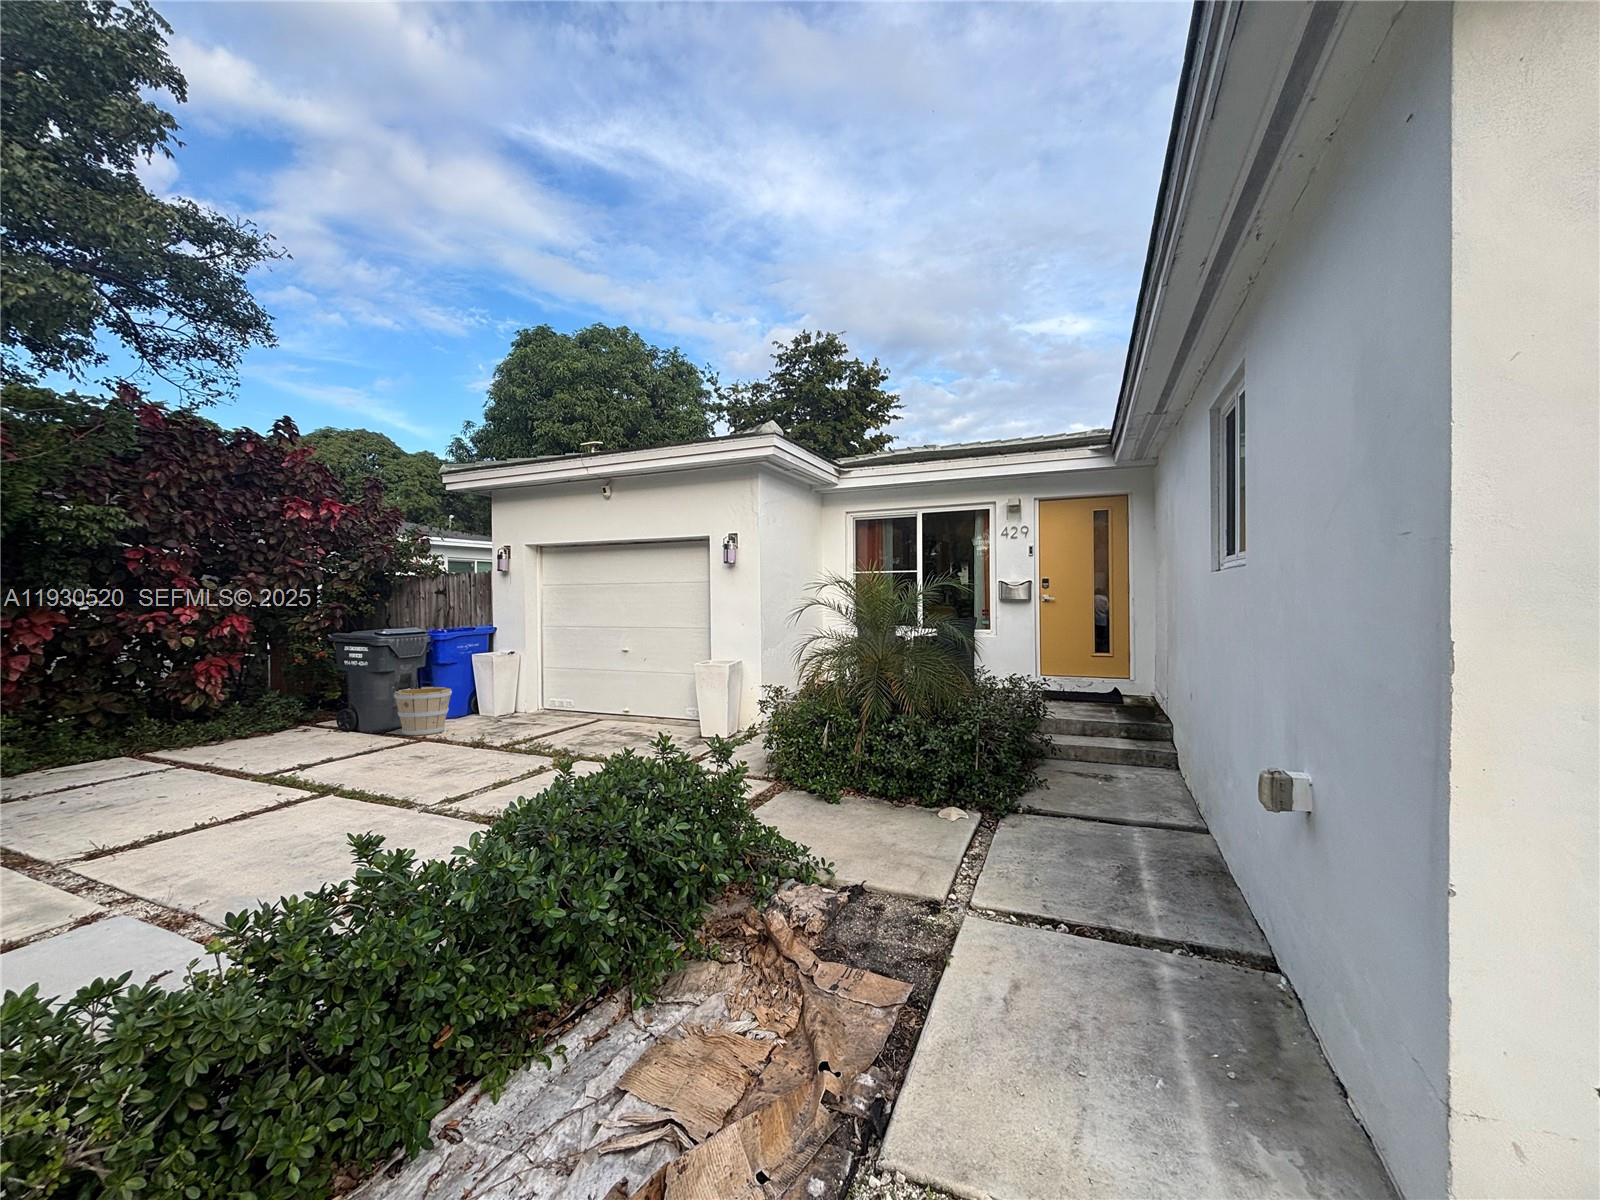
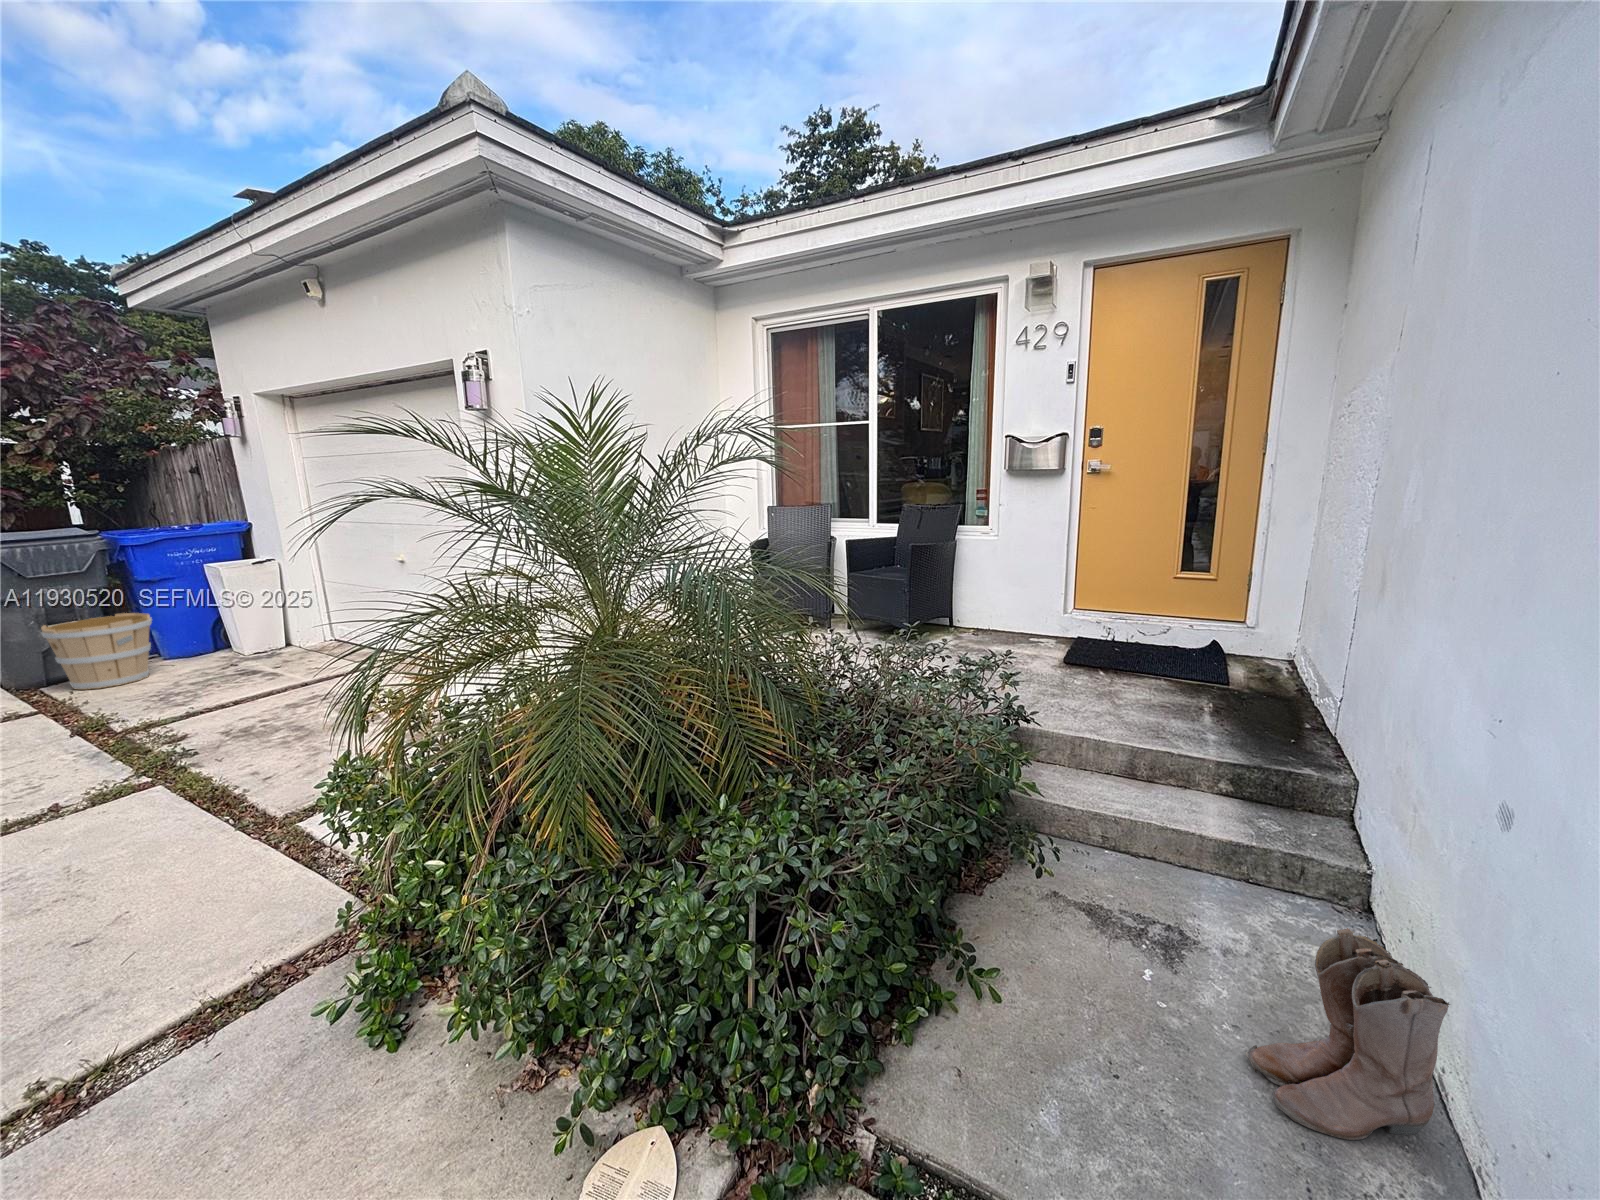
boots: none [1133,739,1183,794] -> present [1245,928,1450,1140]

